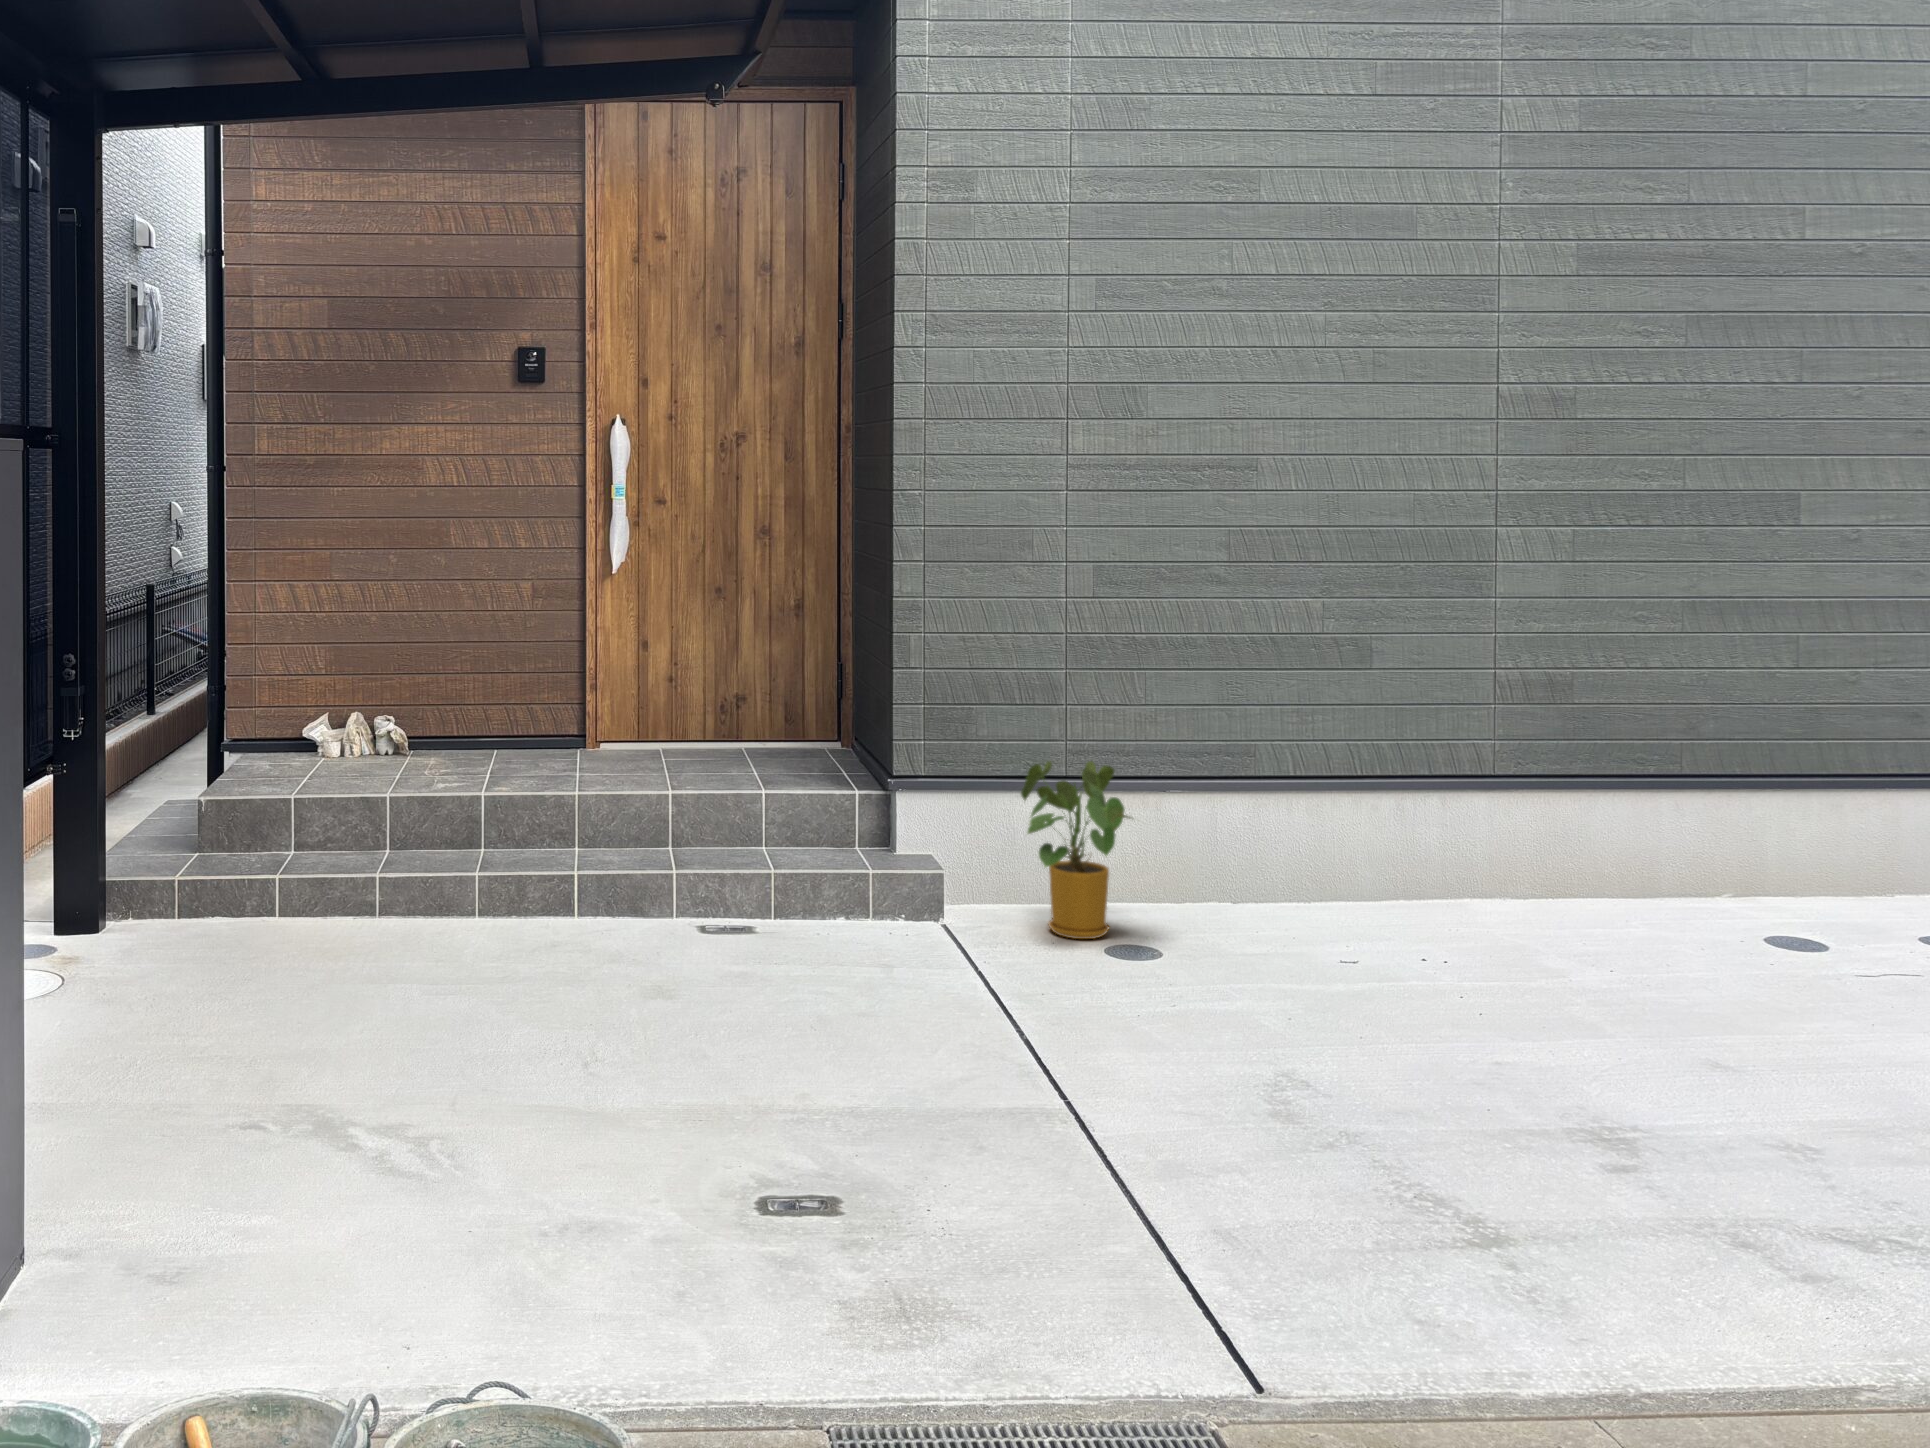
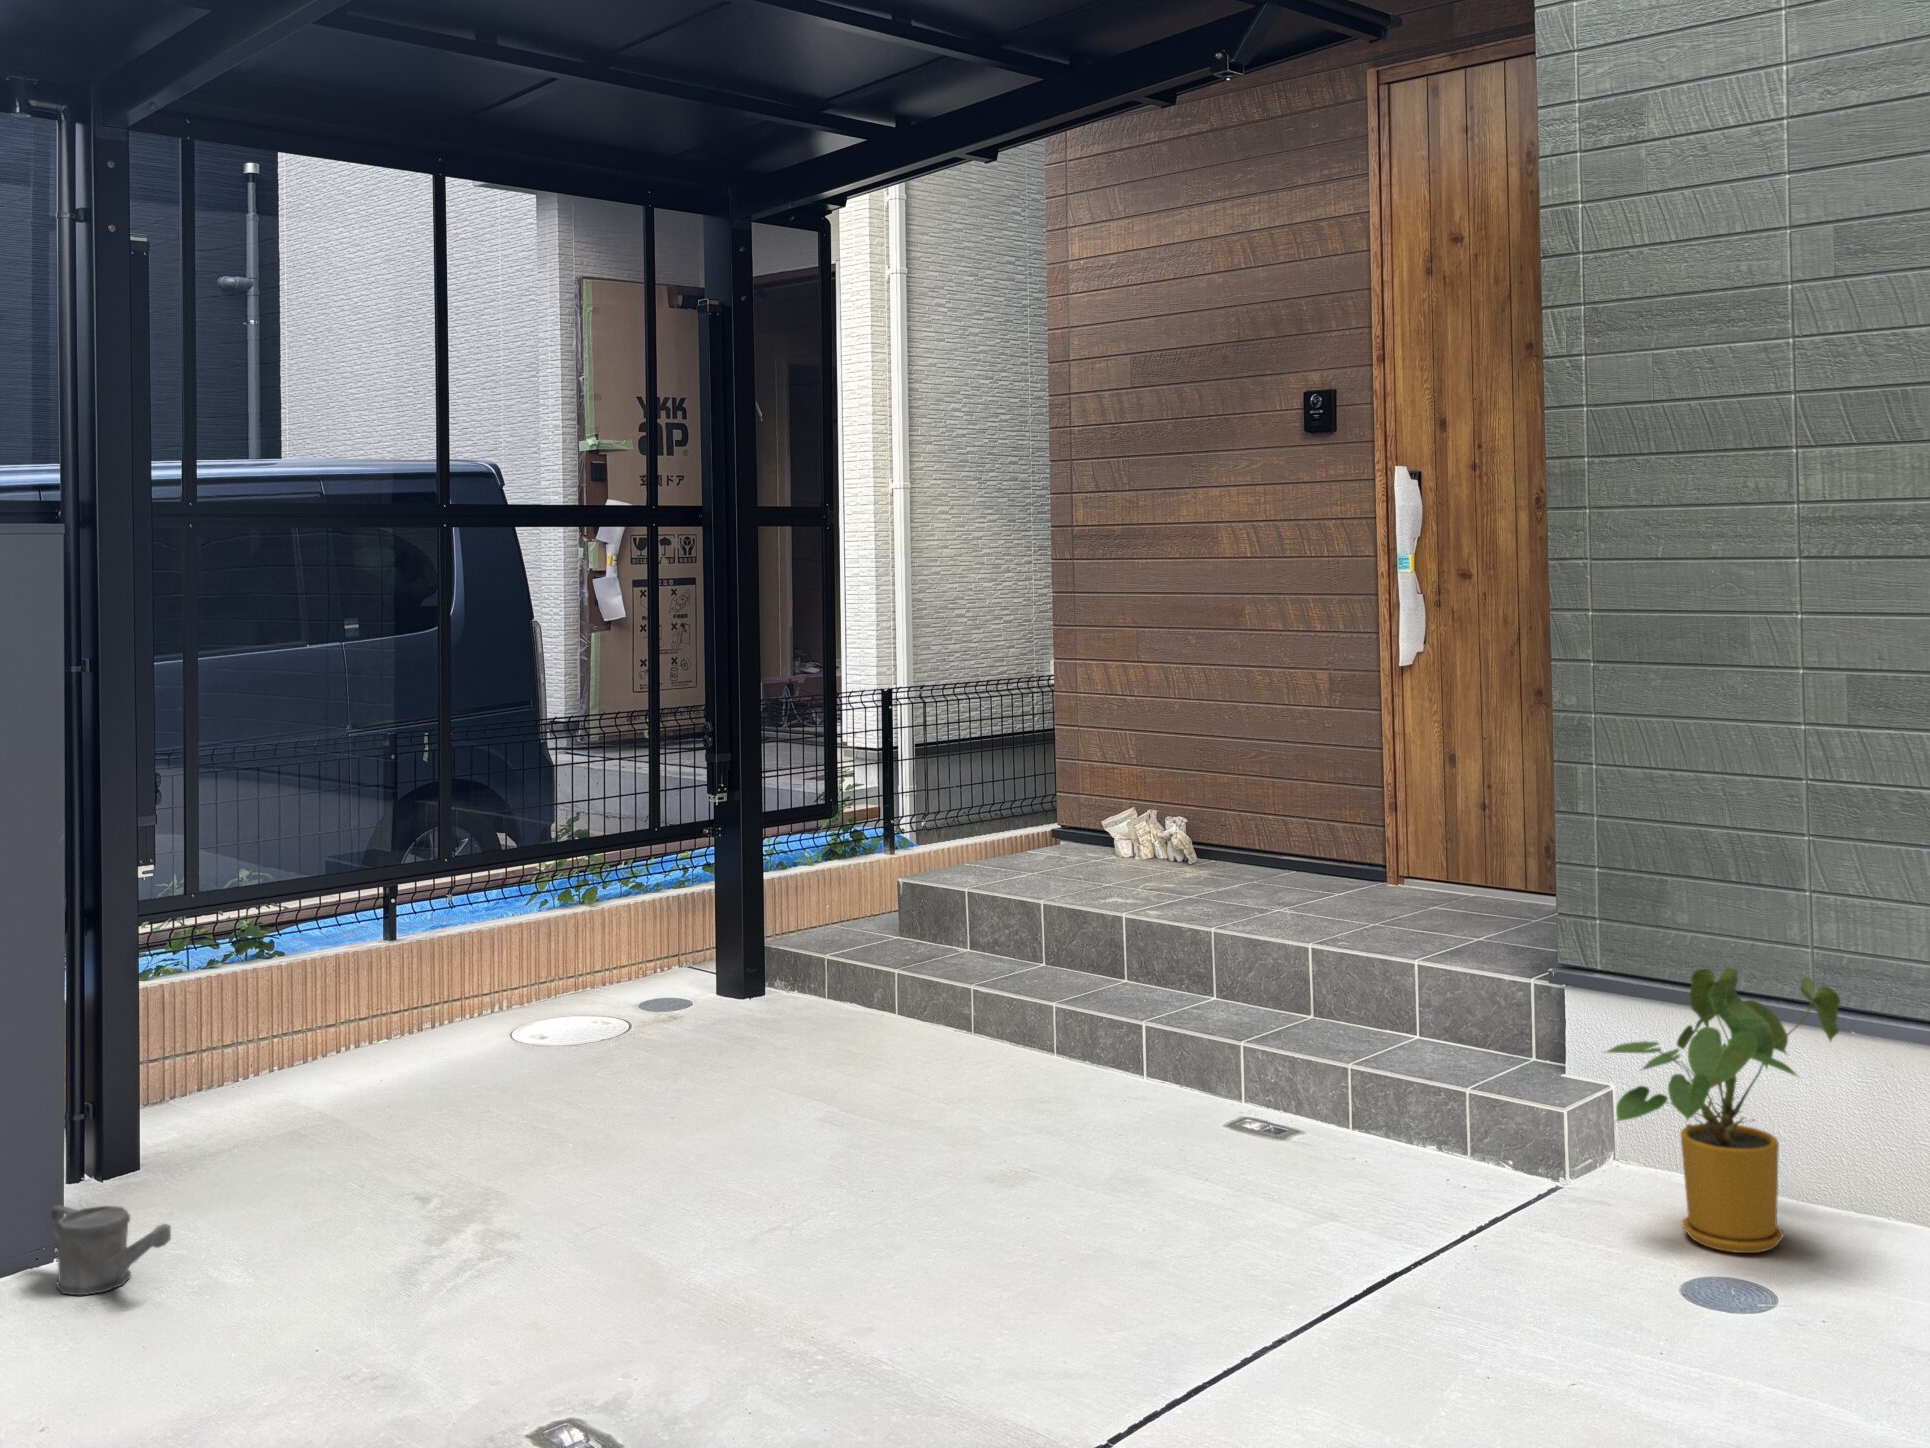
watering can: none [32,1191,235,1302] -> present [51,1205,171,1295]

